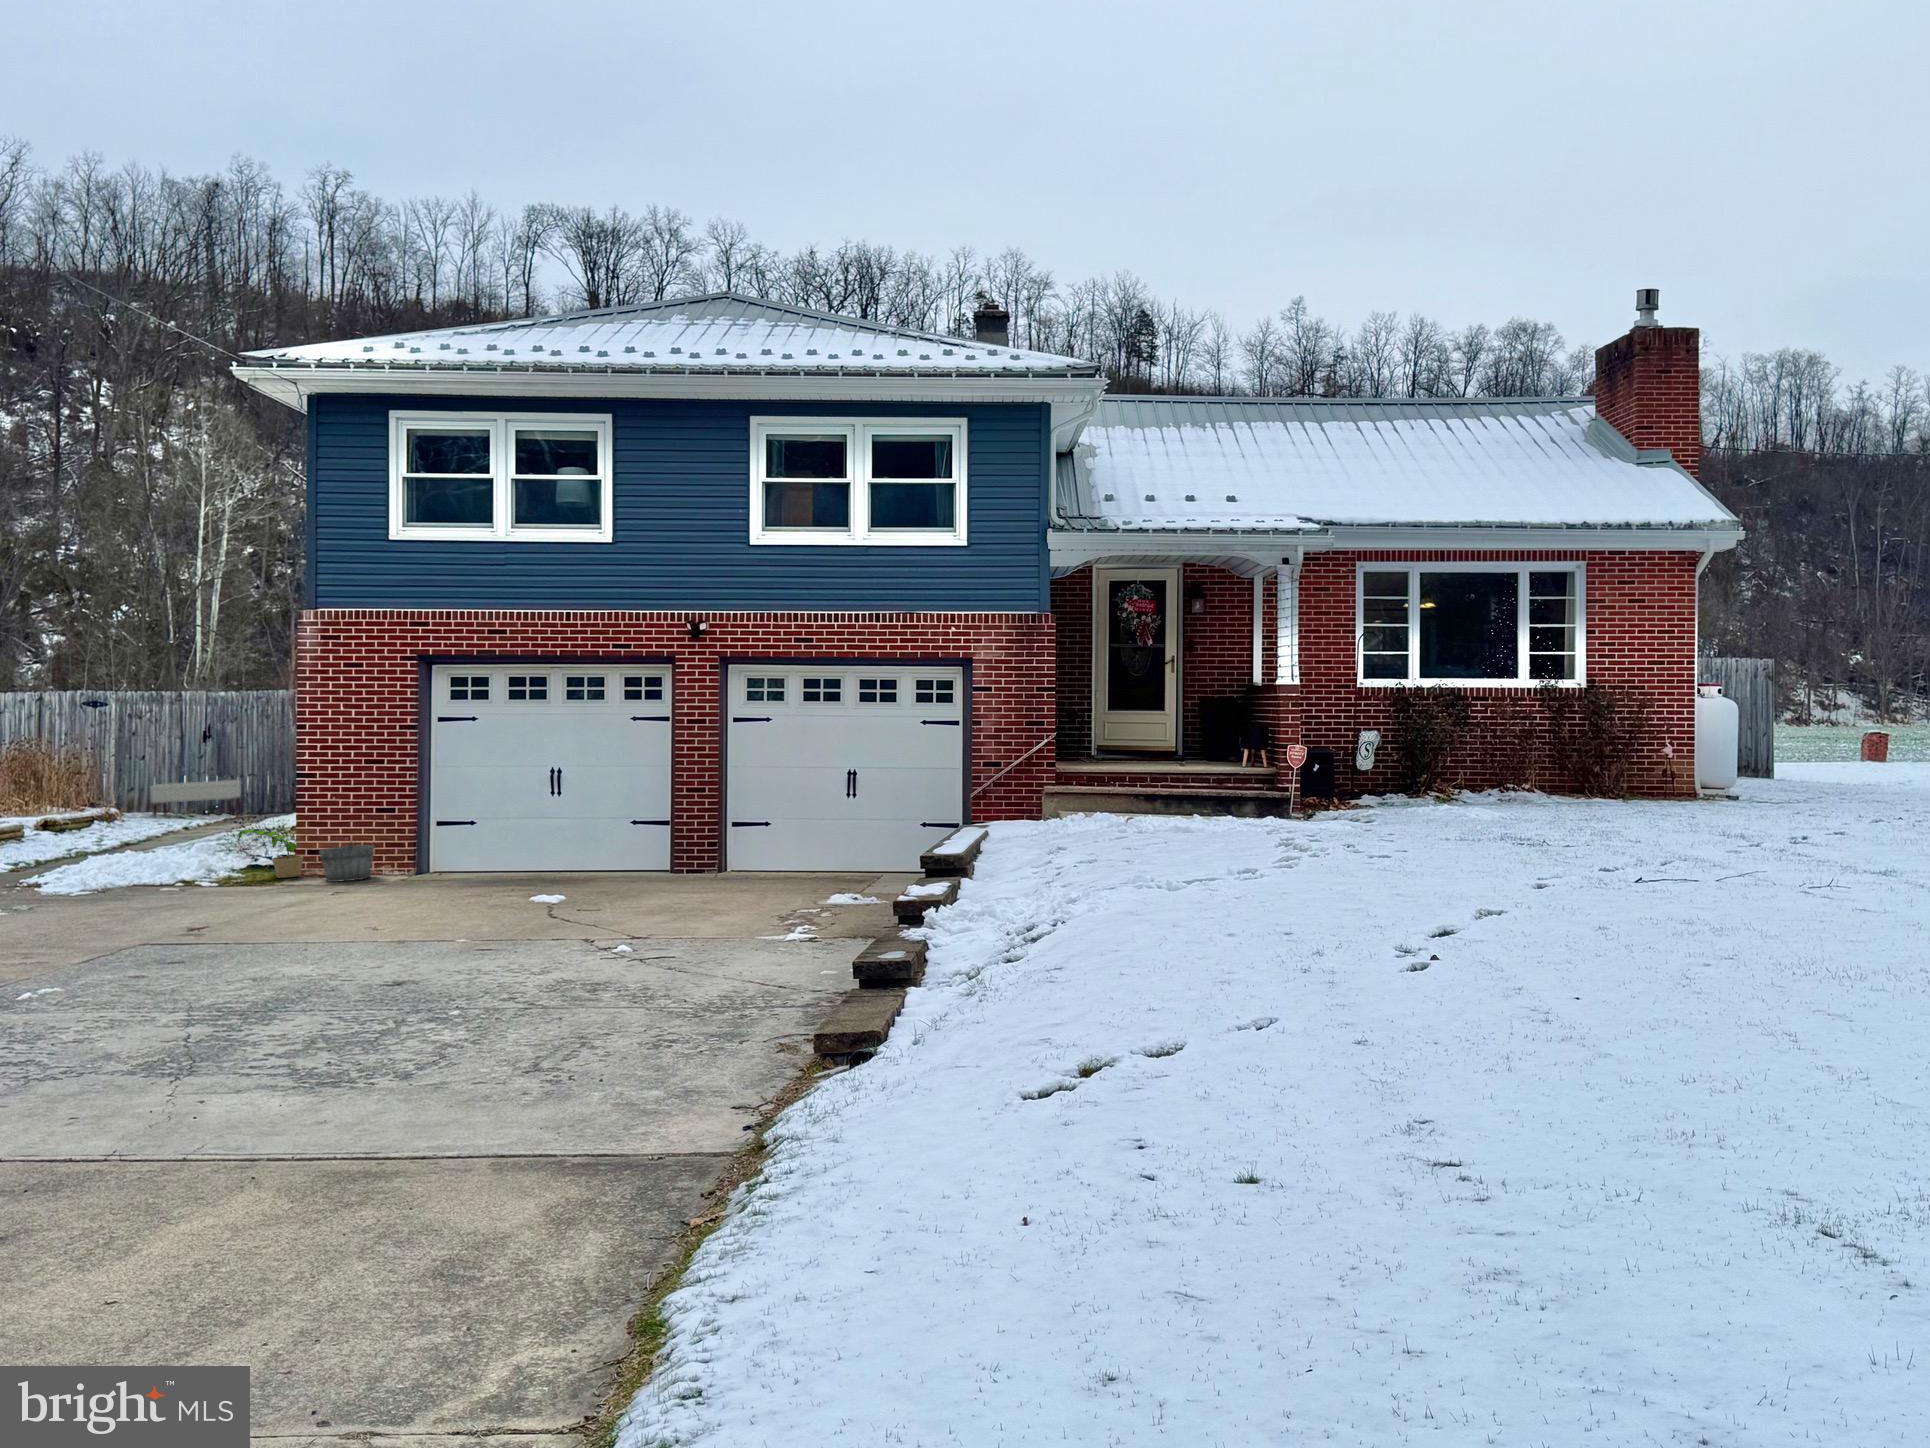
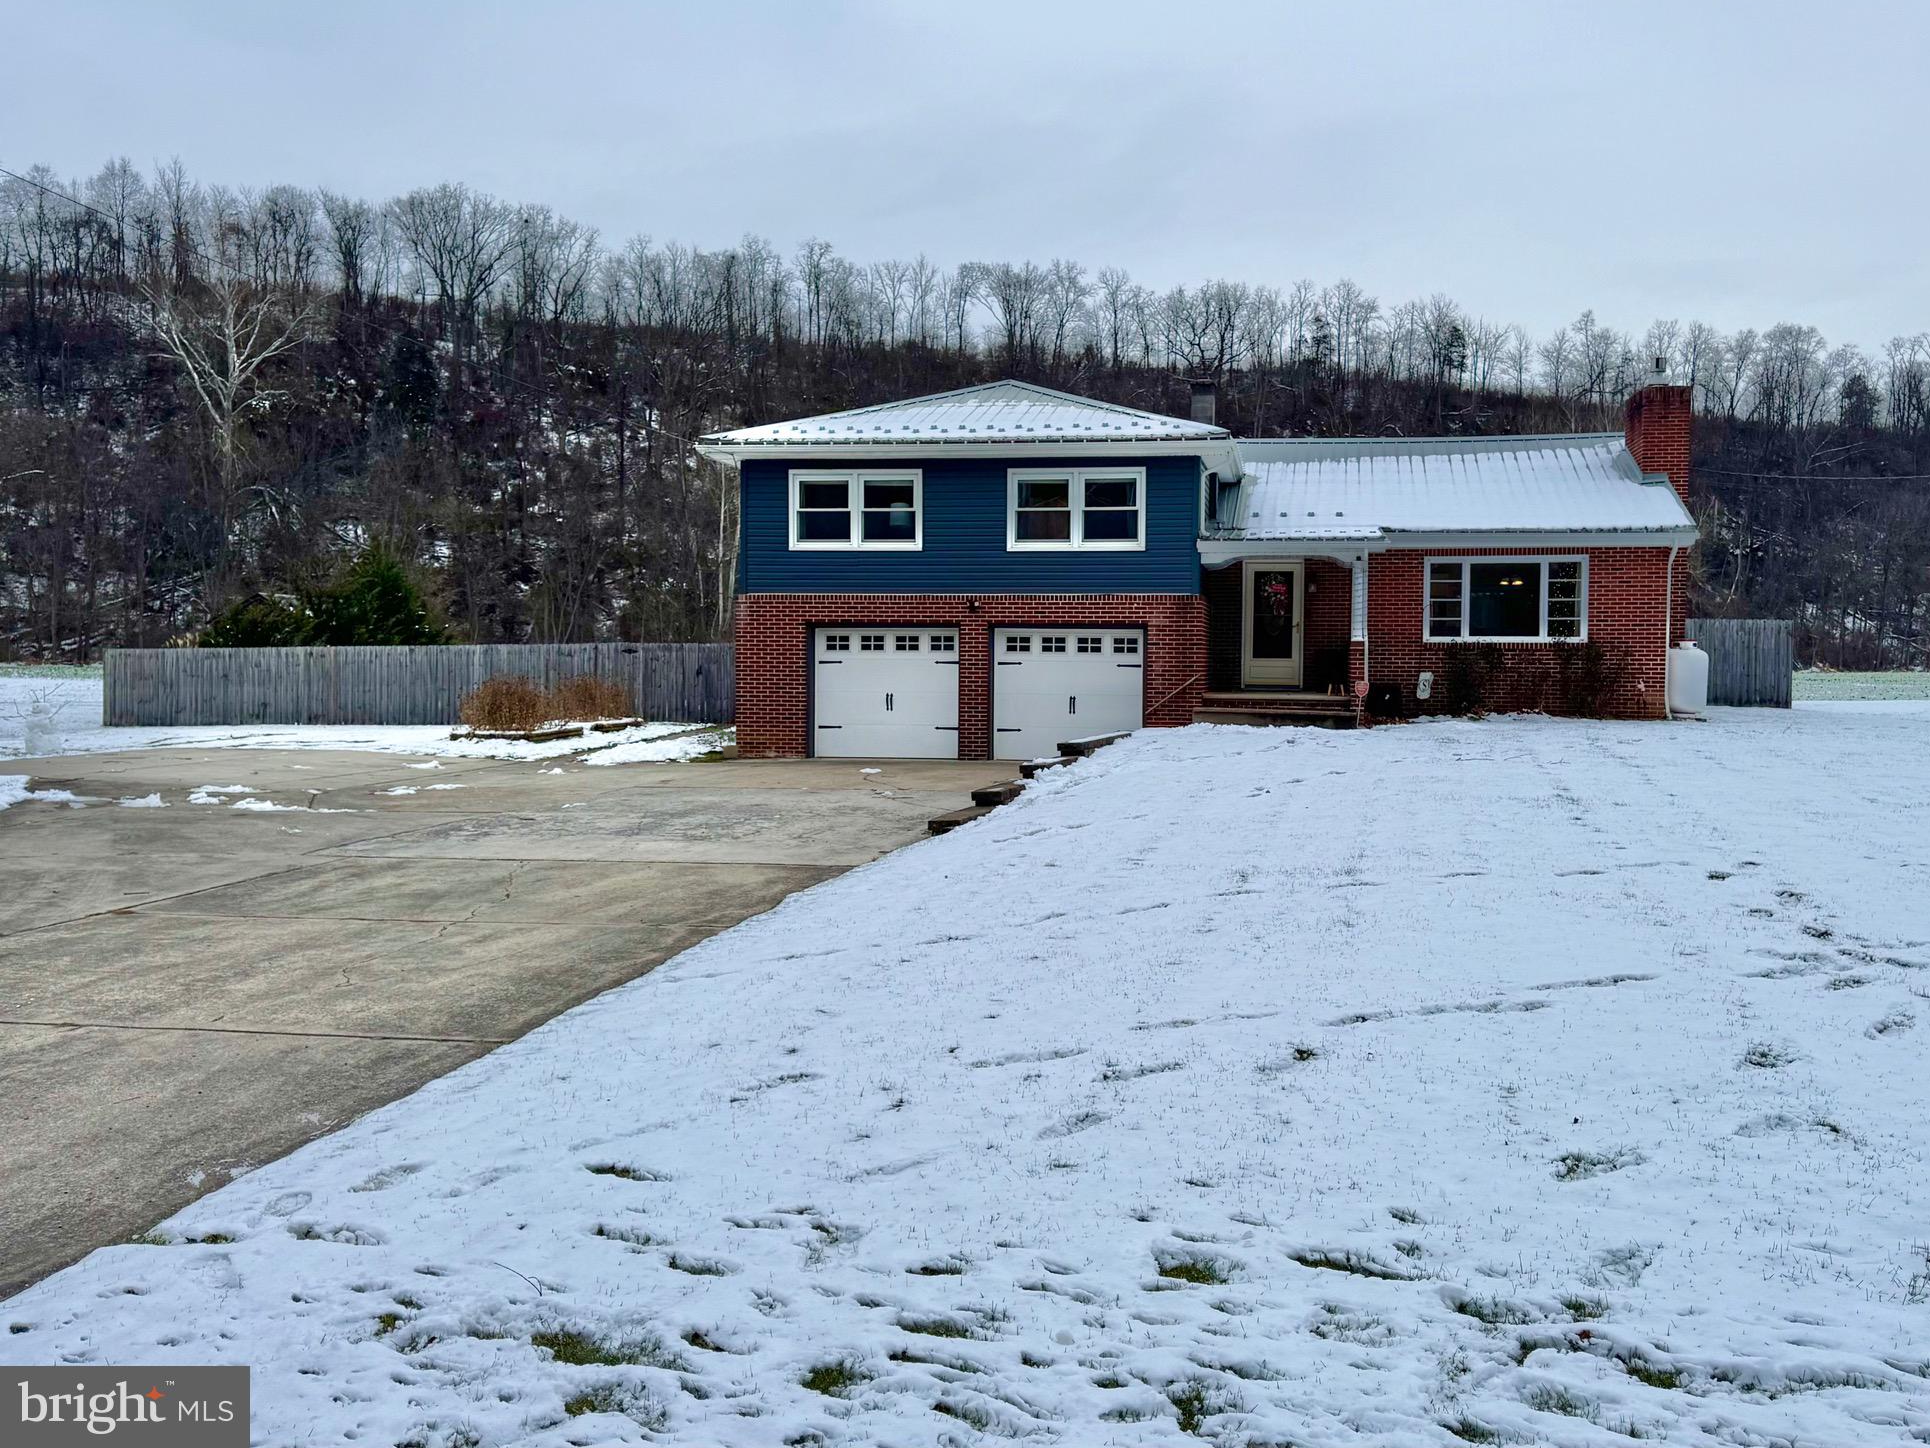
bench: present [150,780,241,817] -> none [612,704,667,729]
wooden bucket: present [320,842,374,882] -> none [750,733,781,760]

